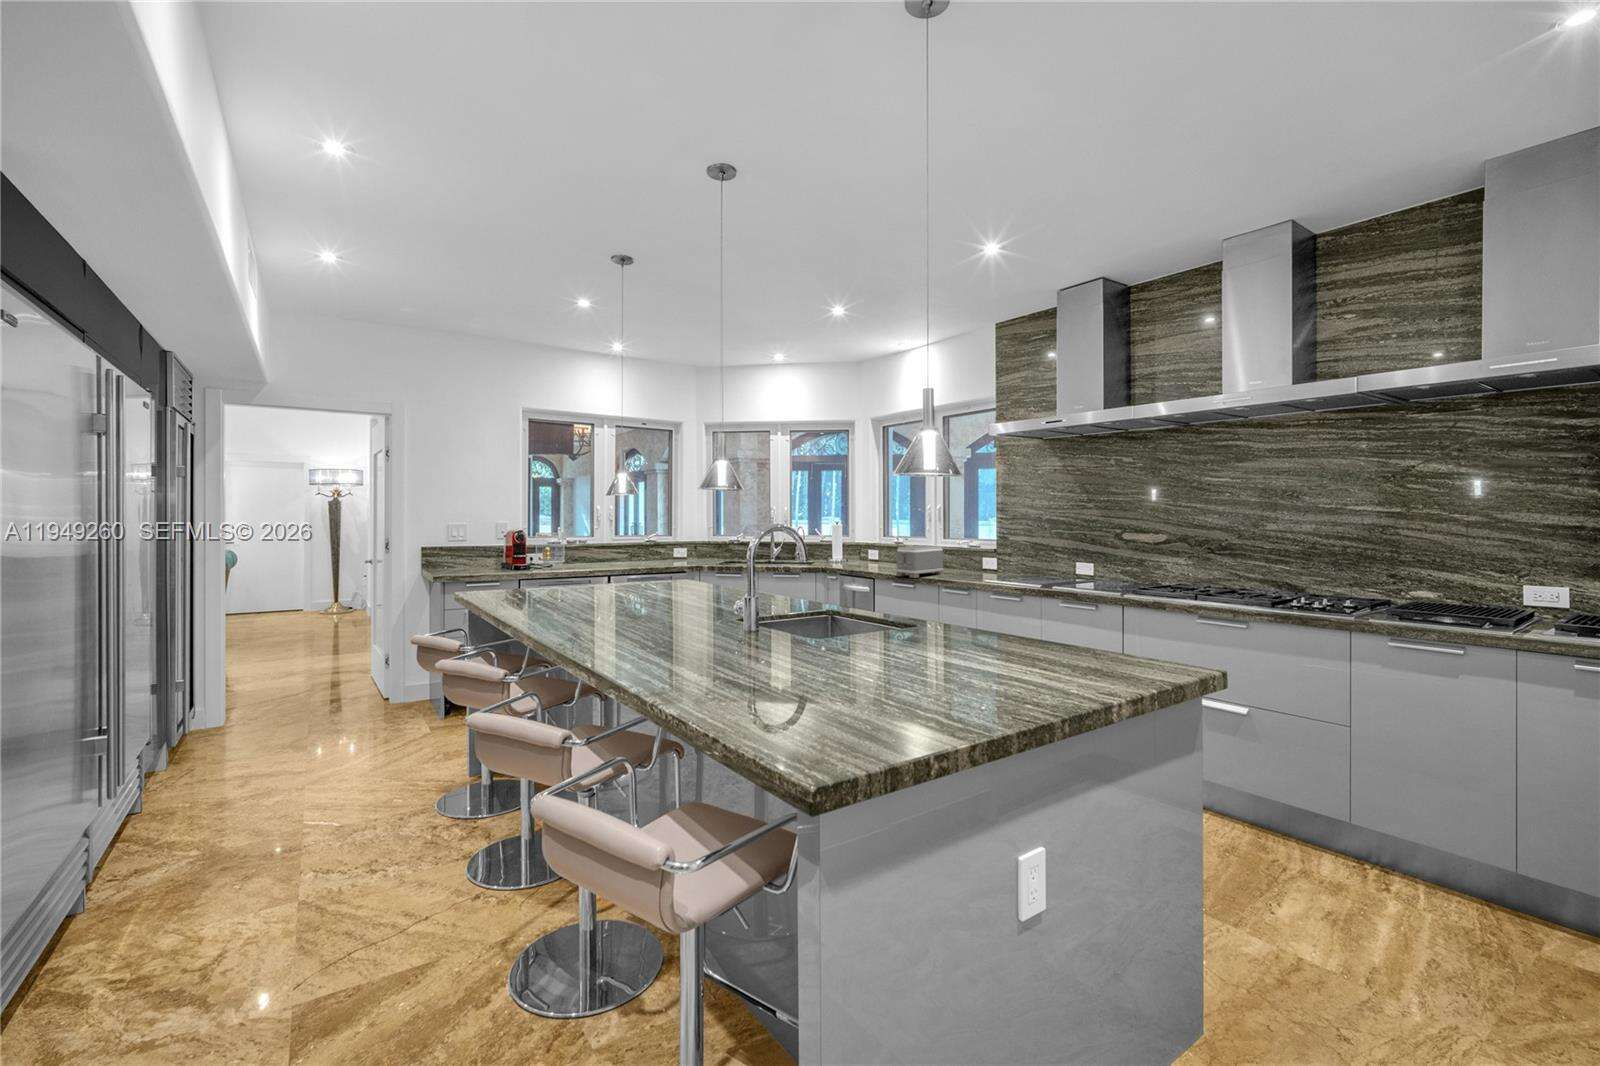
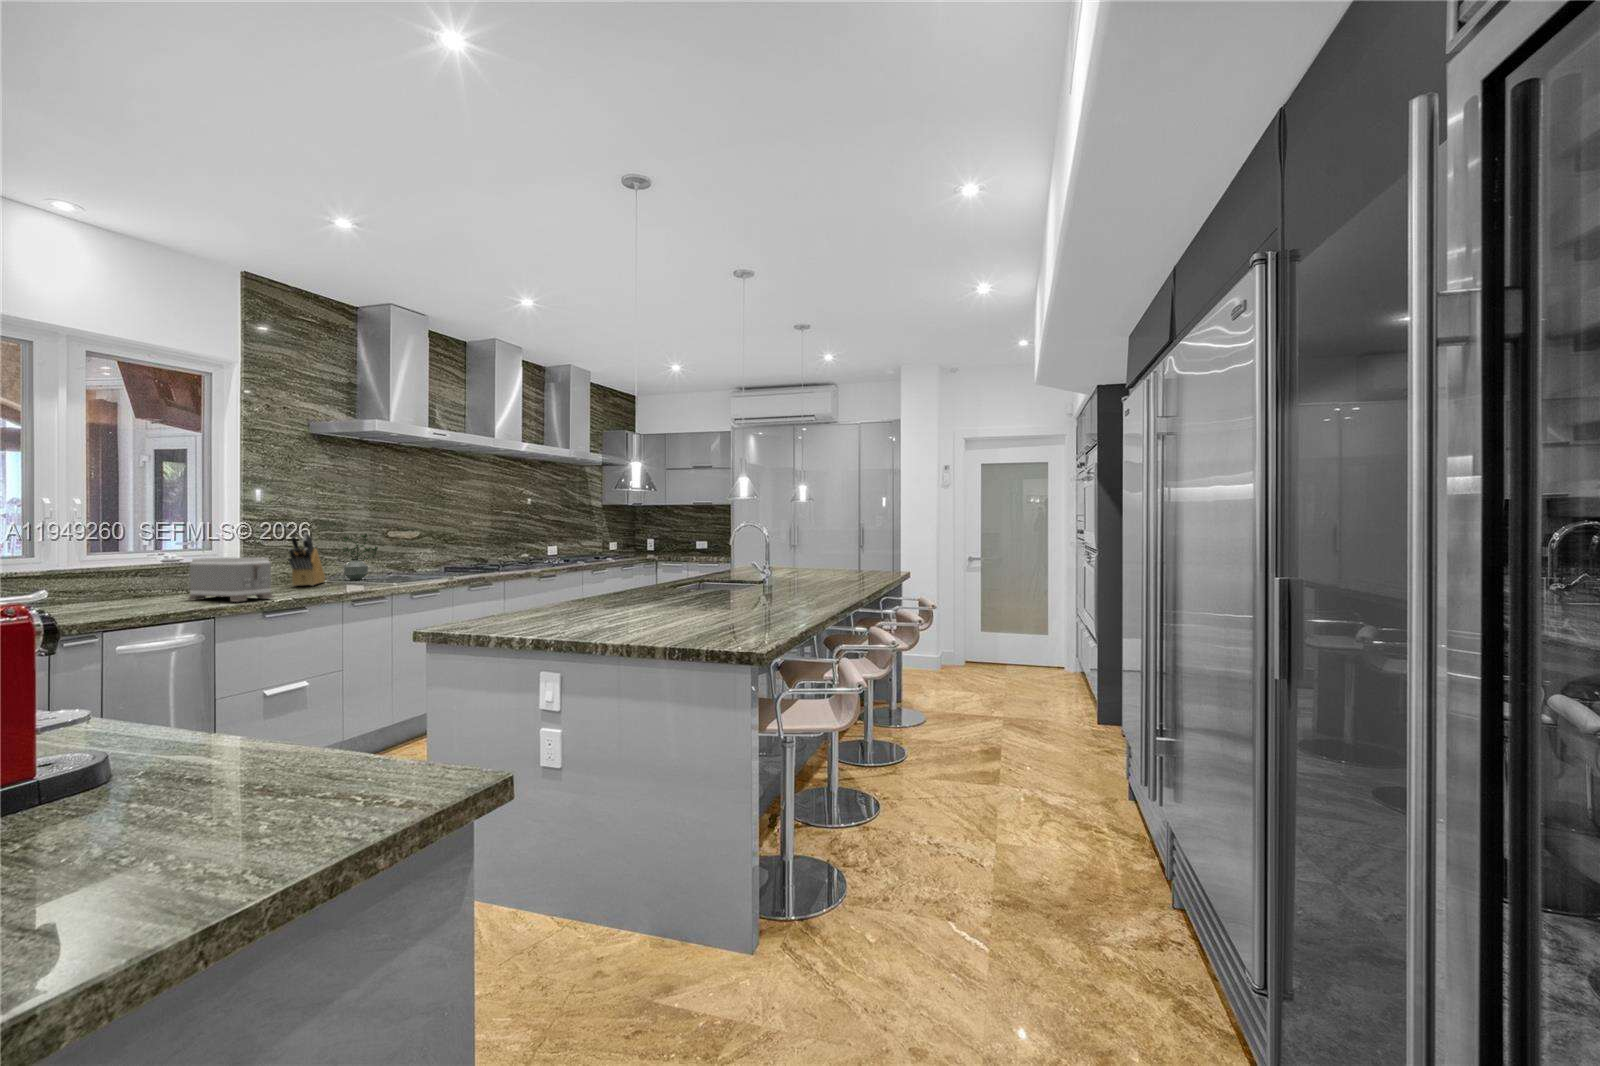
knife block: none [987,531,1042,578] -> present [288,533,325,586]
potted plant: none [1055,534,1077,581] -> present [343,533,378,580]

